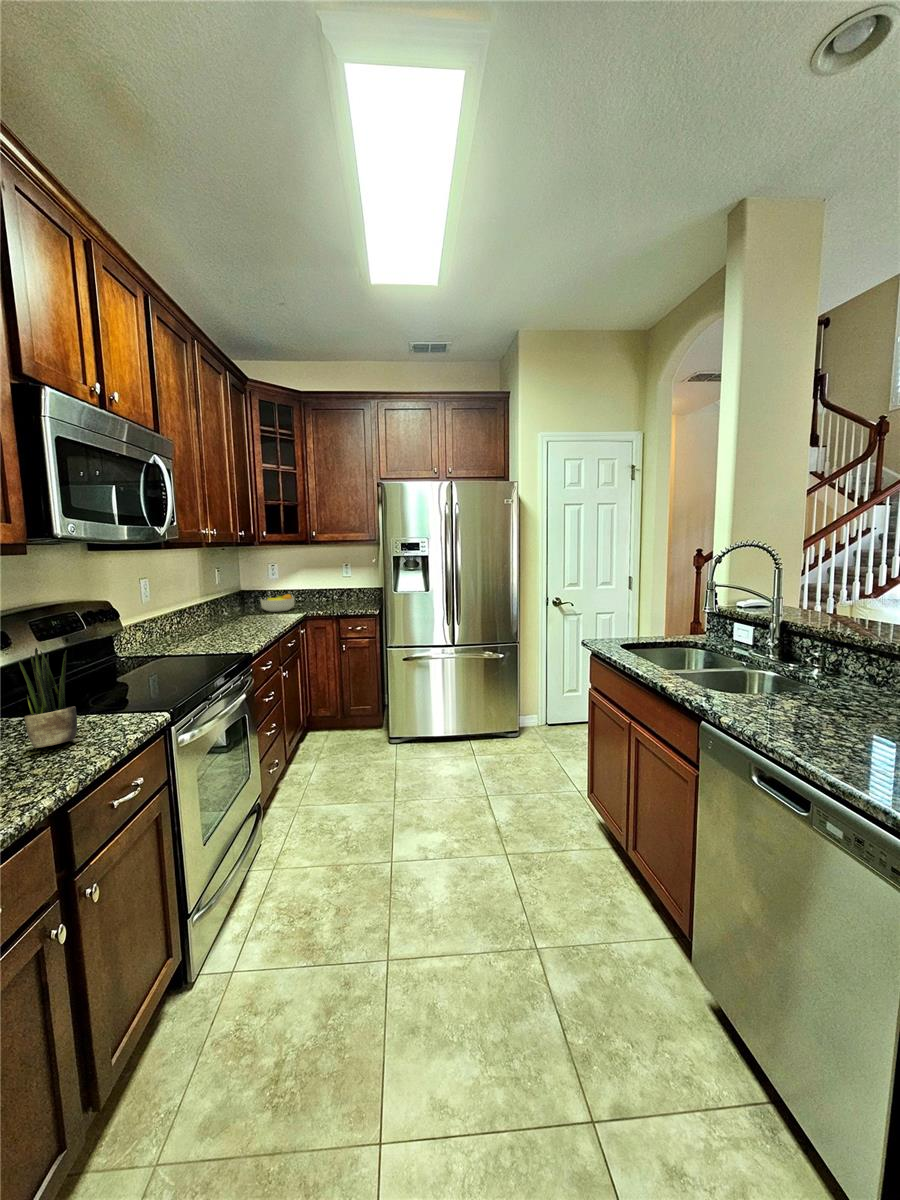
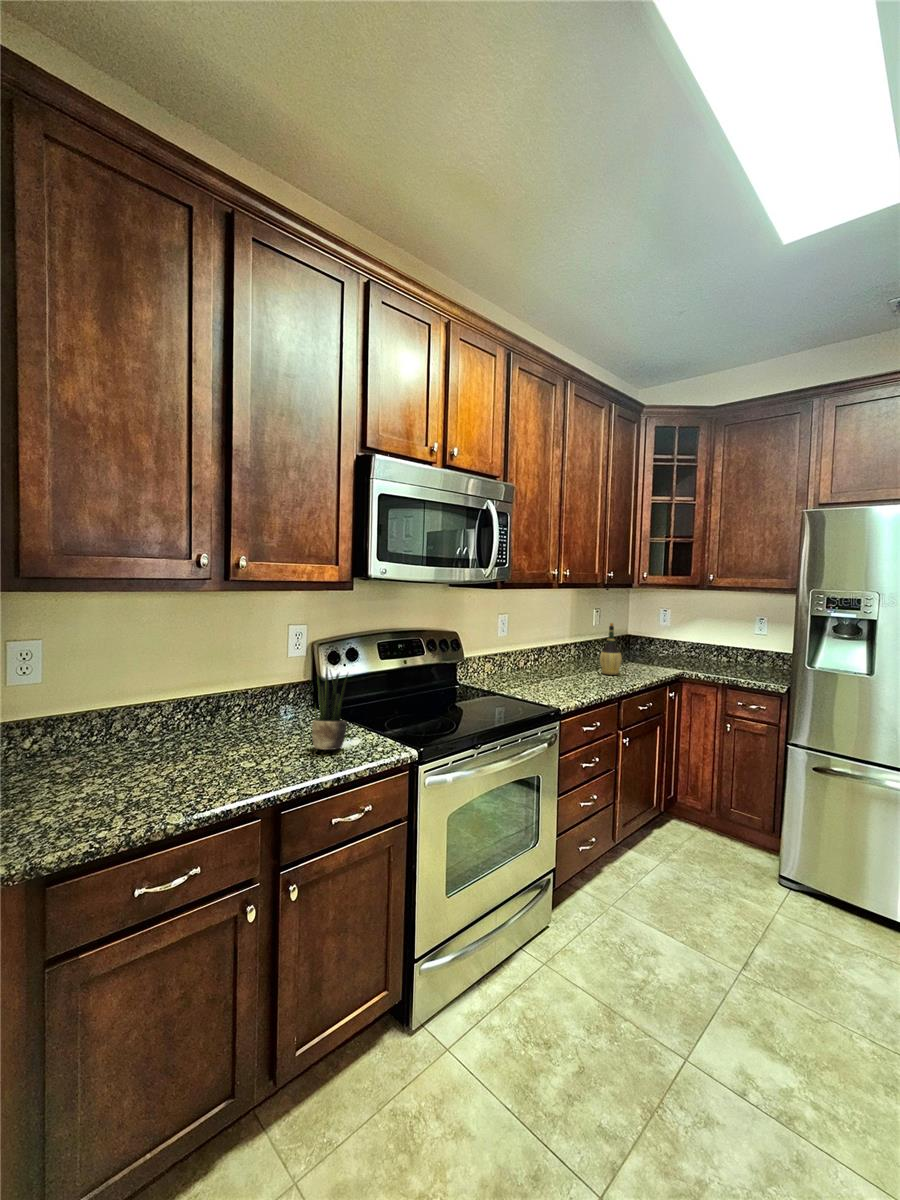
wine bottle: none [238,578,258,625] -> present [600,623,622,675]
fruit bowl: present [260,594,294,612] -> none [643,641,685,666]

